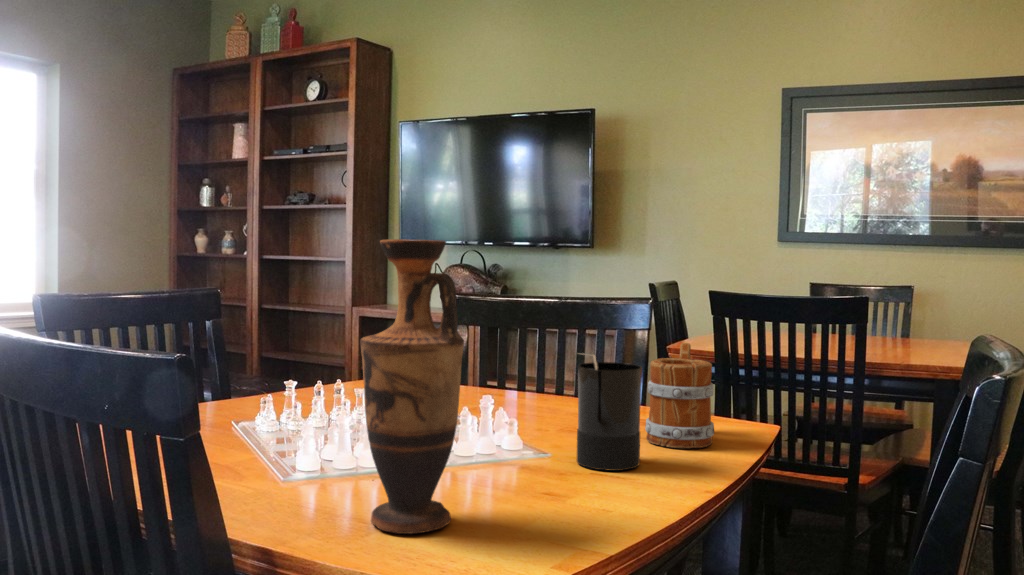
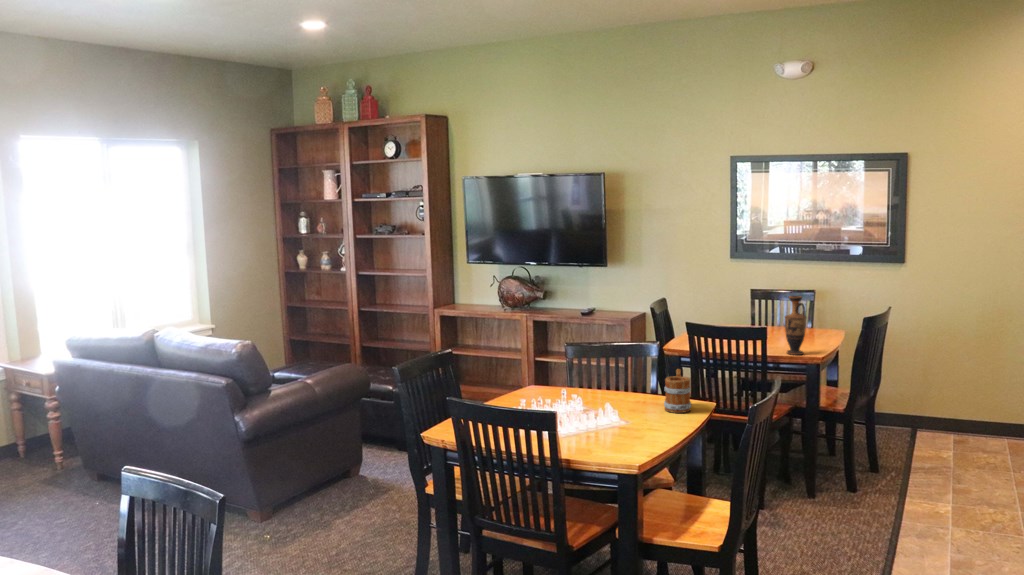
vase: present [360,239,464,534] -> present [785,296,806,355]
candle: present [577,353,642,471] -> none [640,380,665,424]

